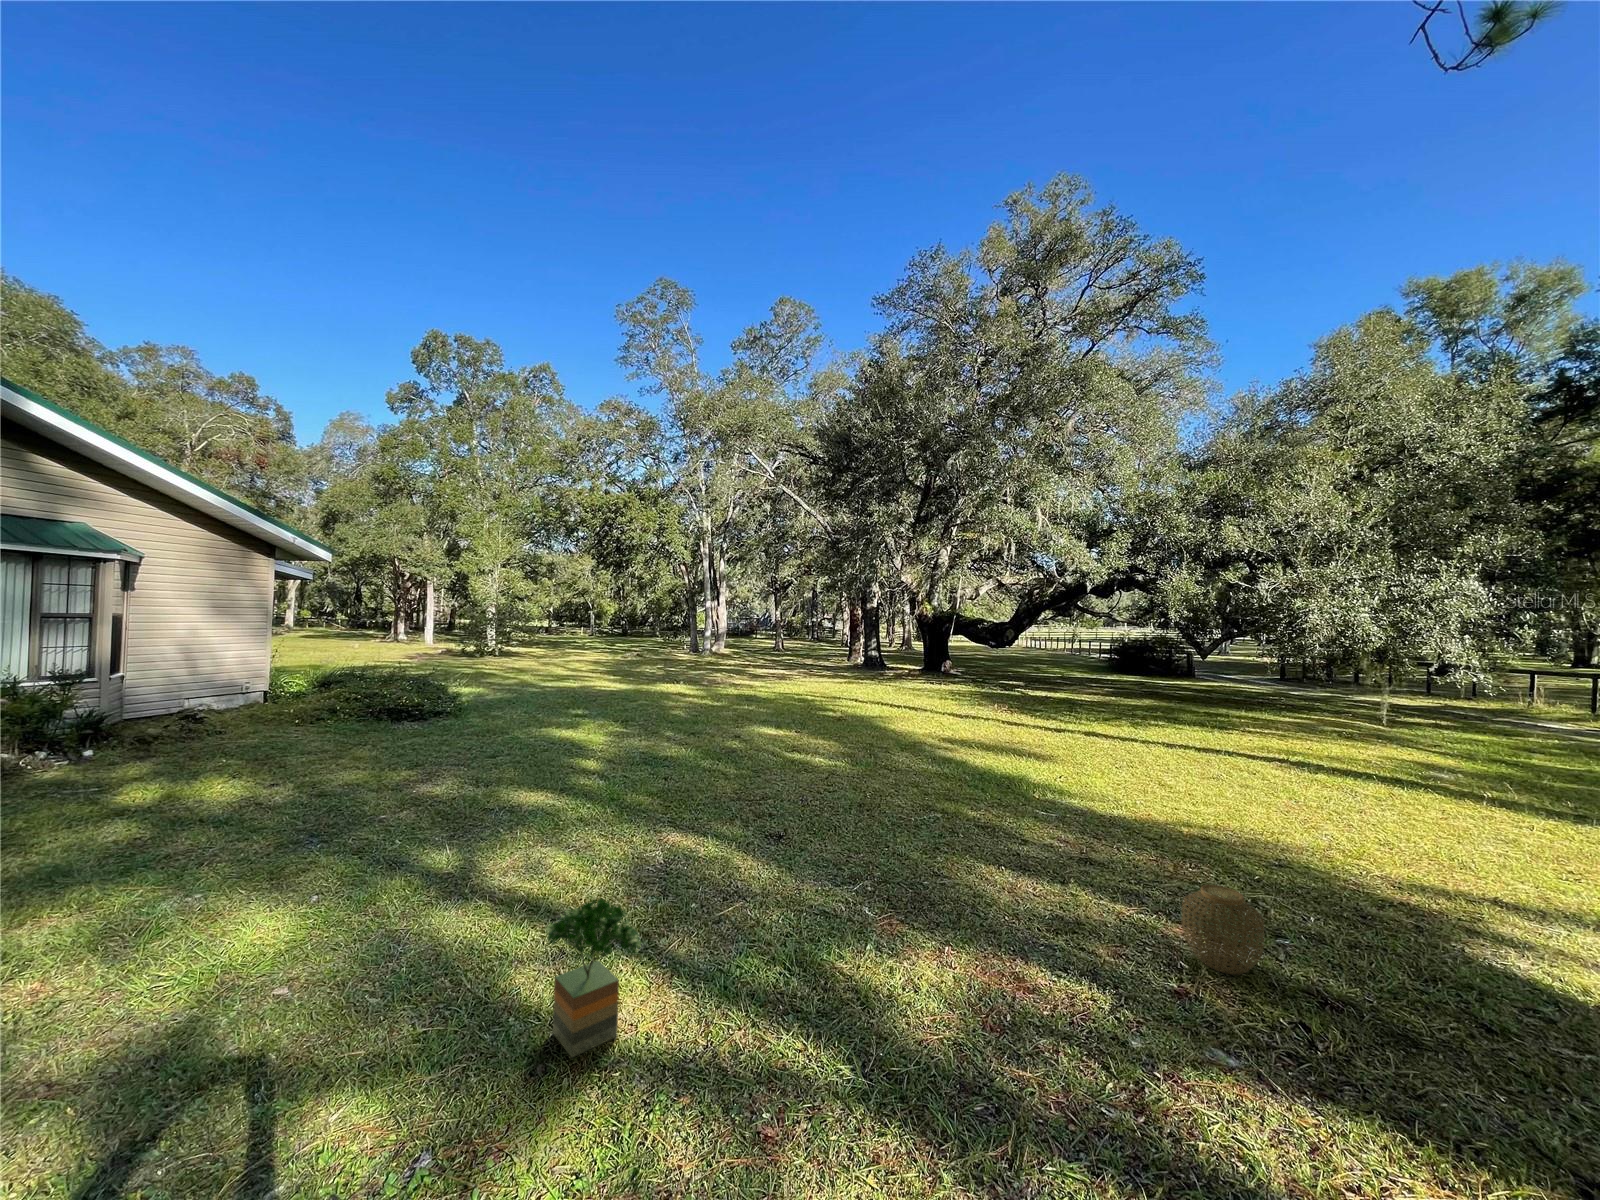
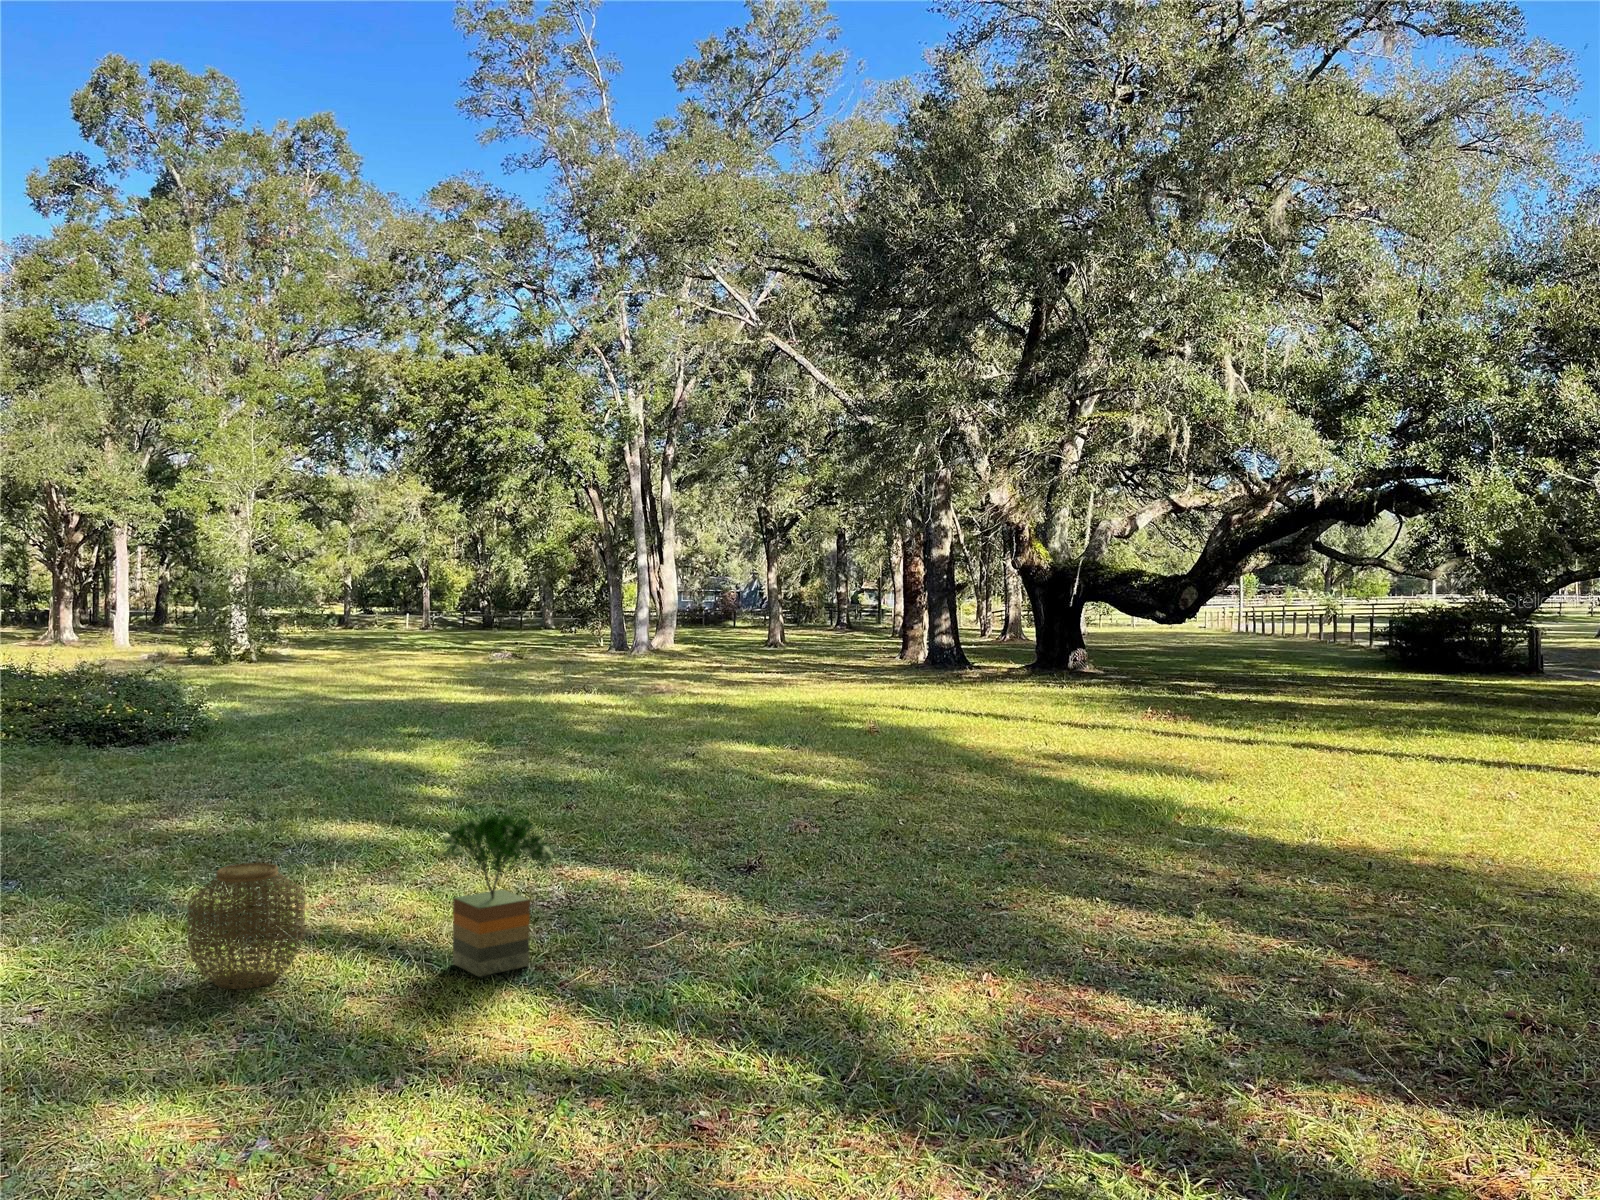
woven basket: present [1182,885,1264,974] -> present [188,863,305,989]

